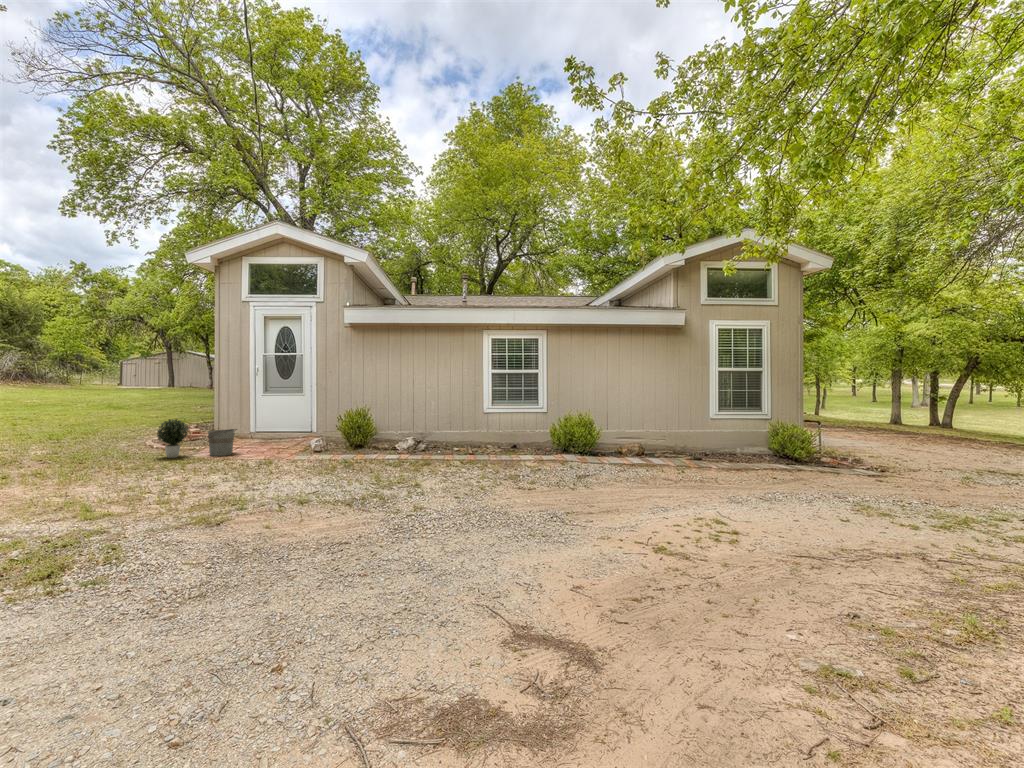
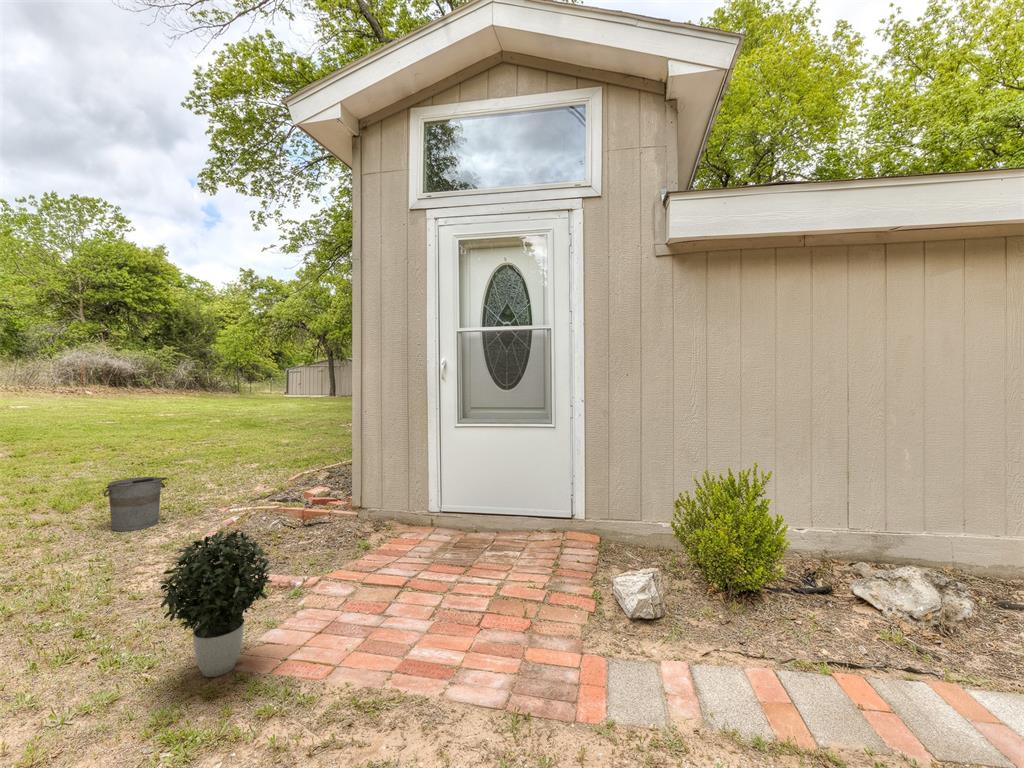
bucket: present [208,429,237,456] -> present [103,477,167,531]

